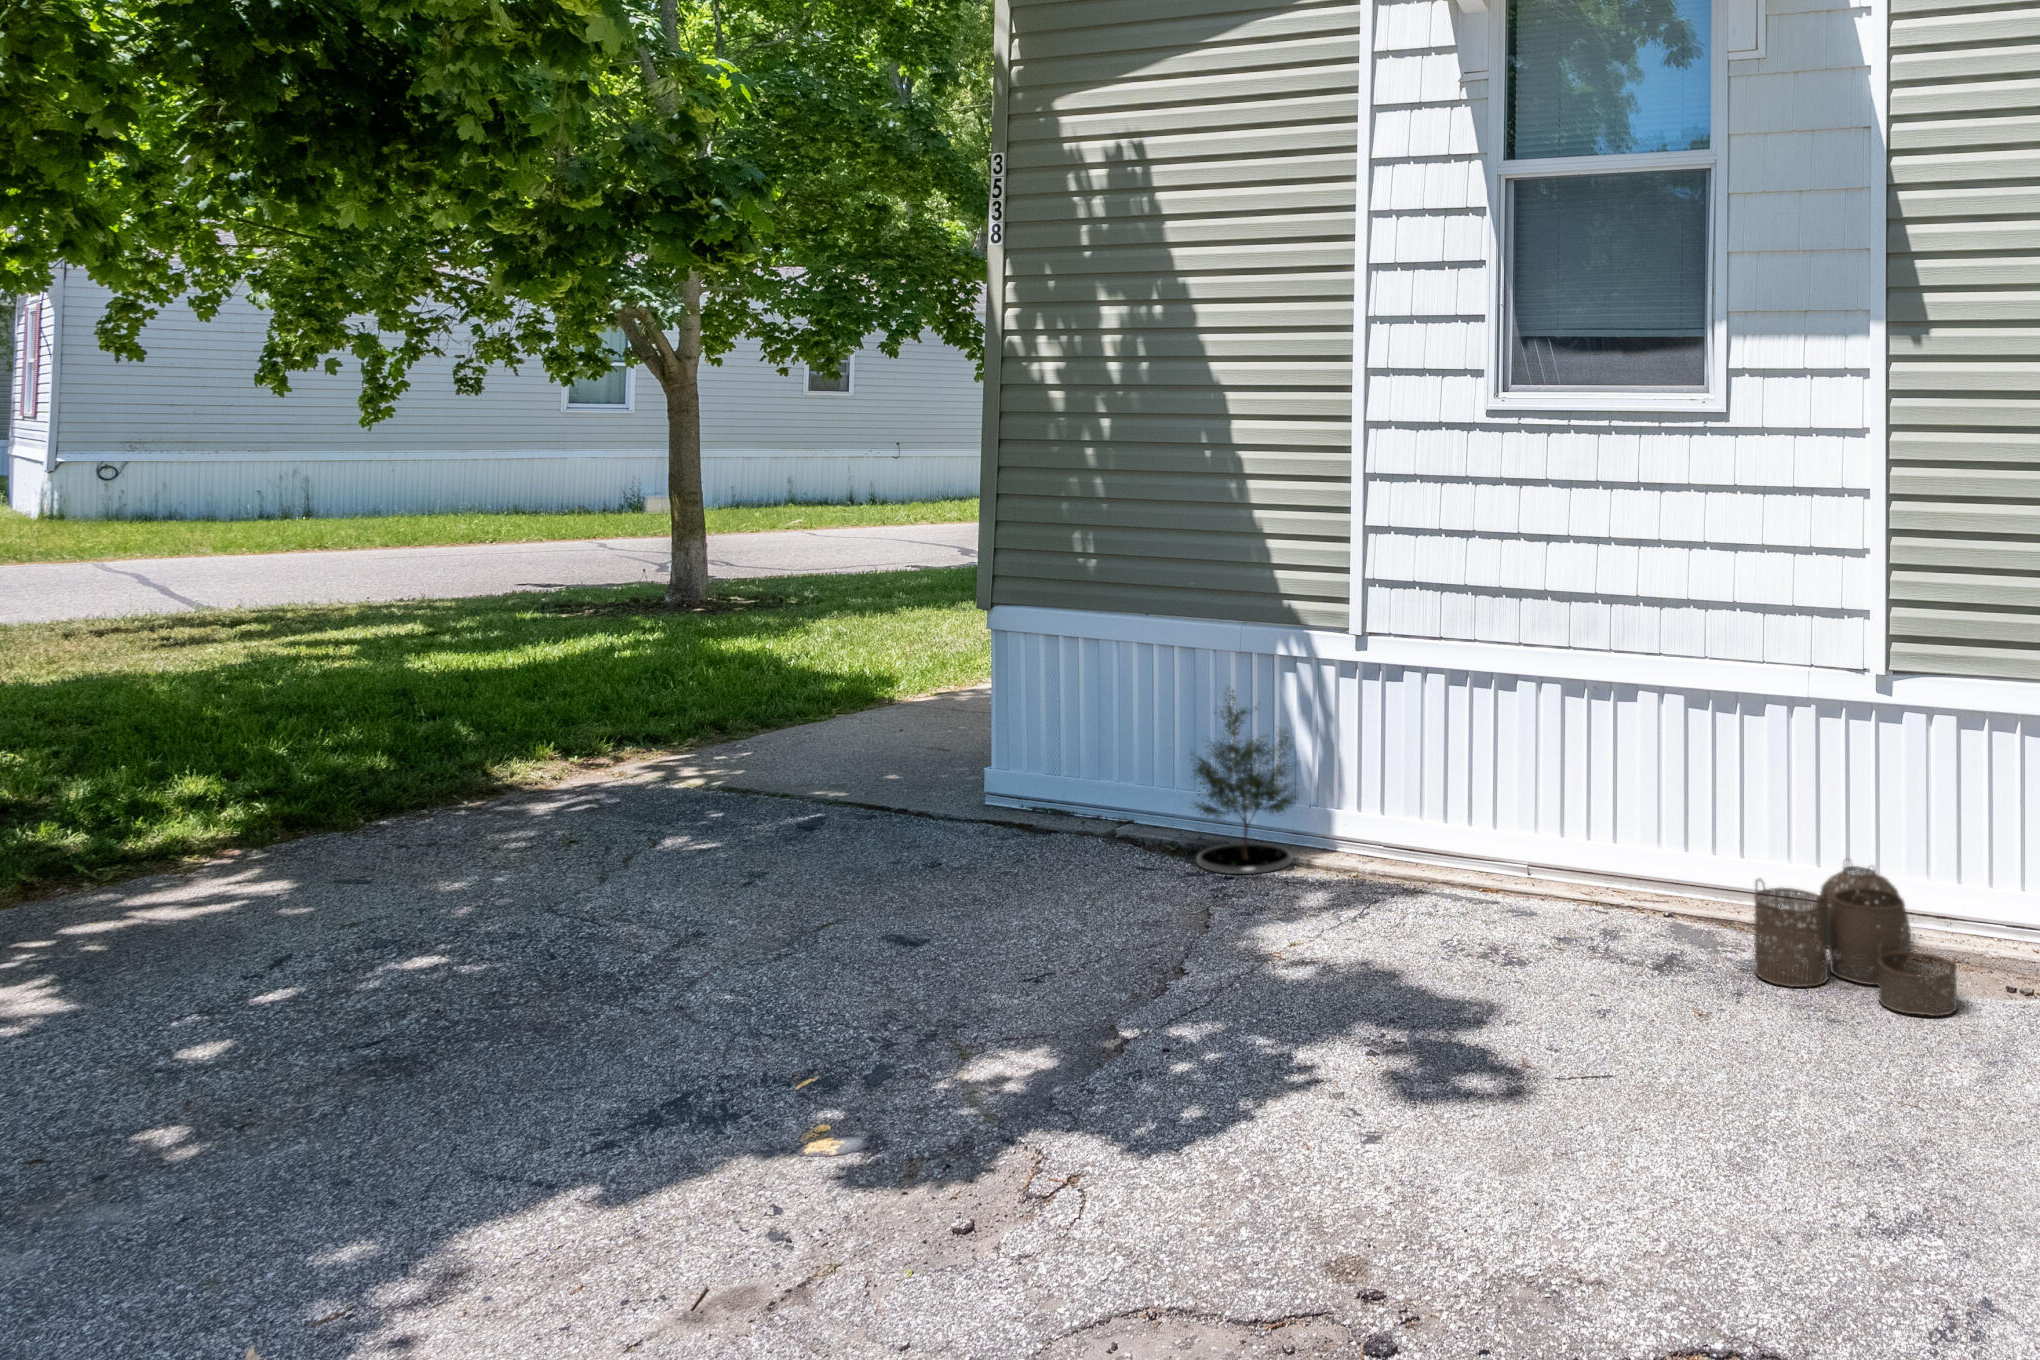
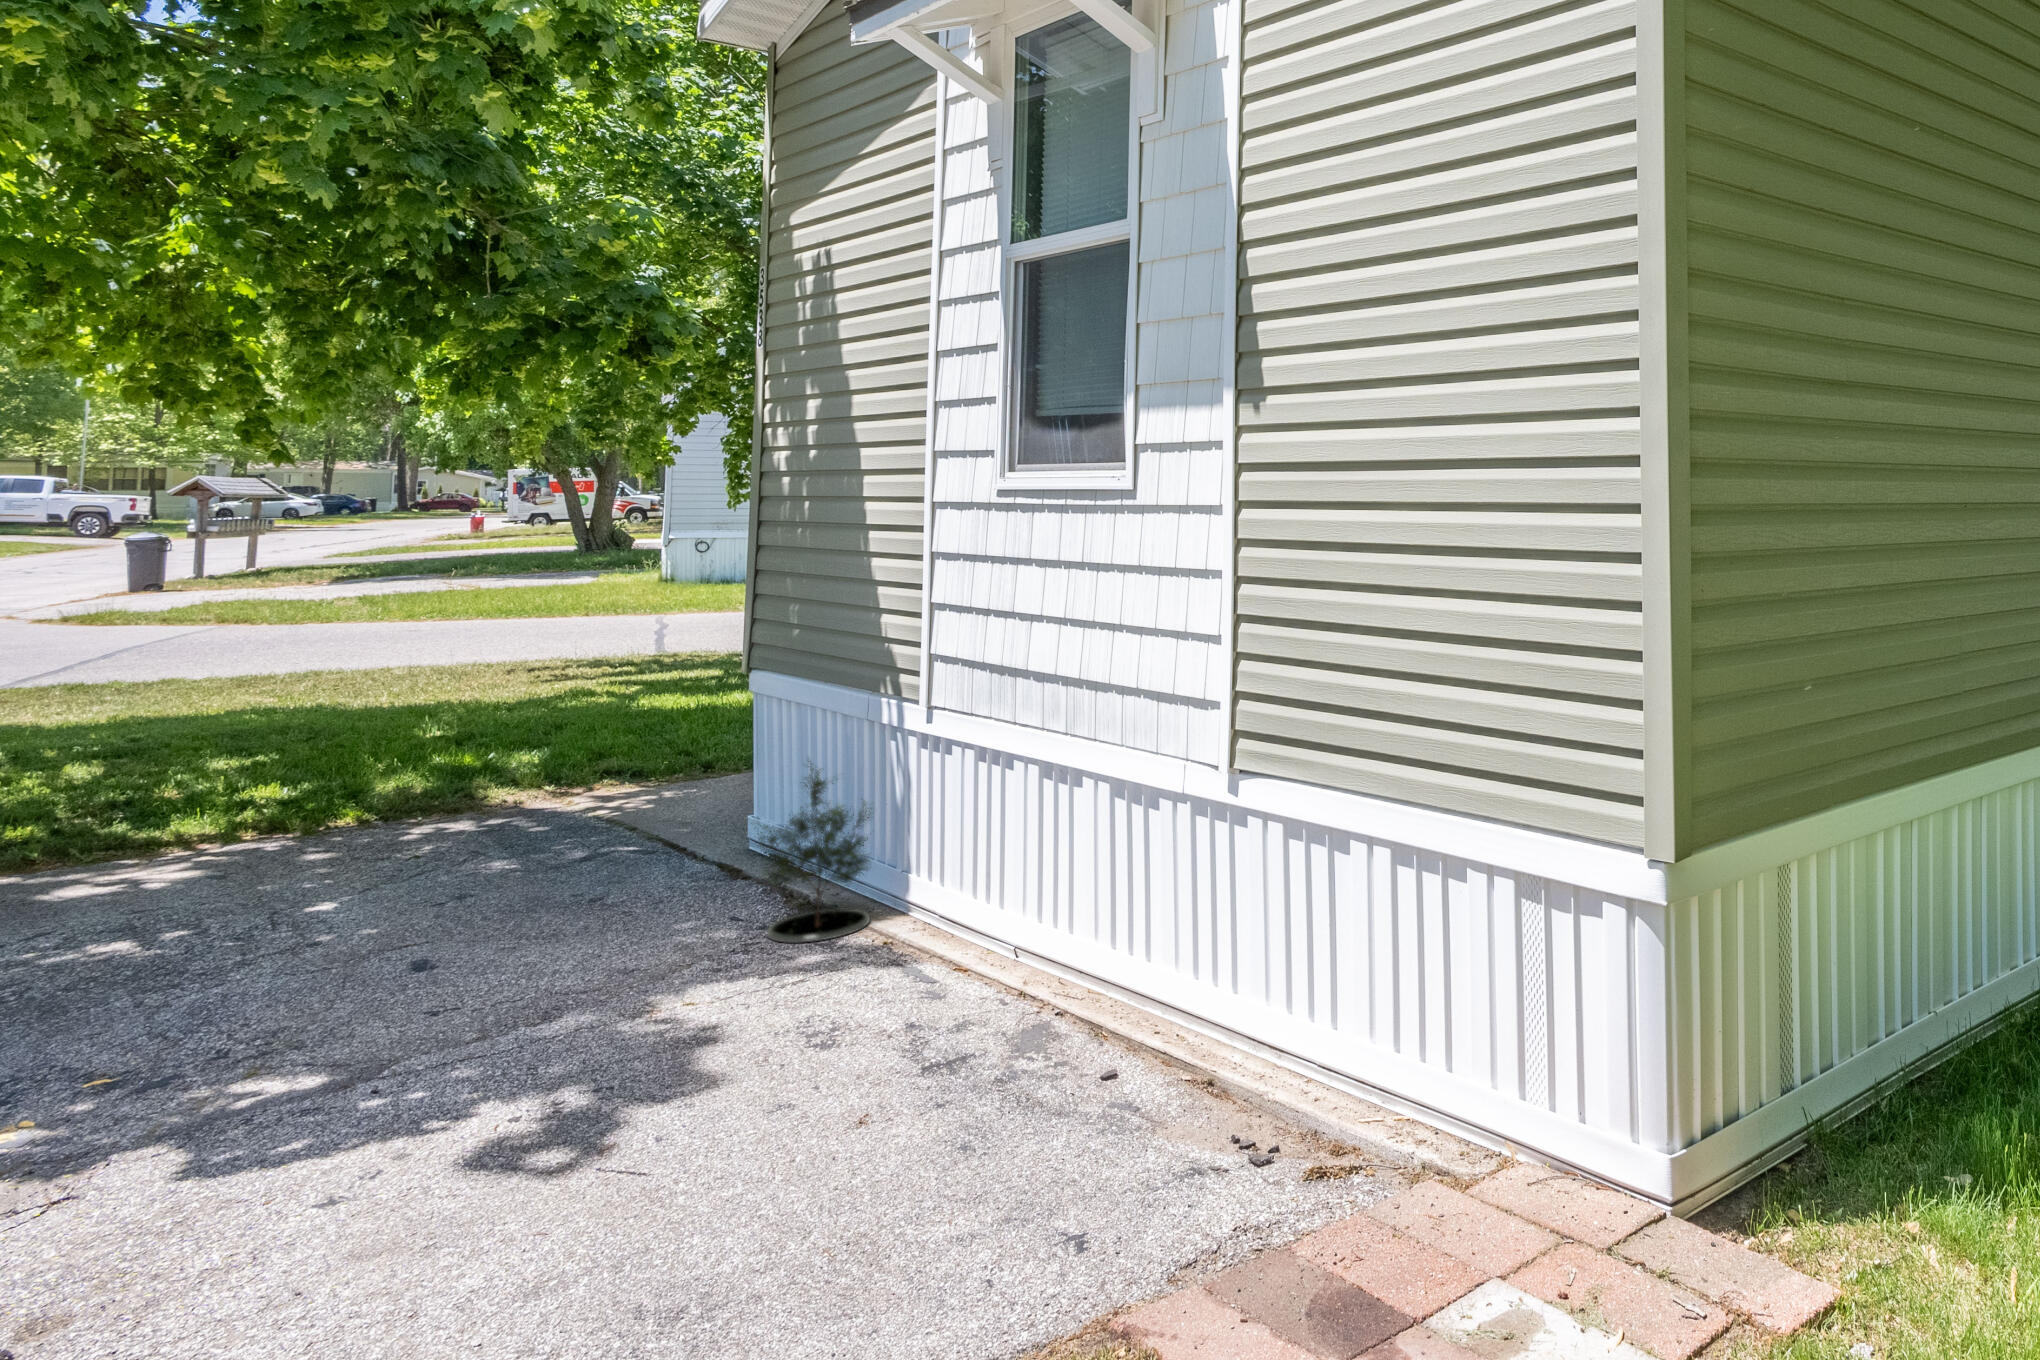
woven basket: present [1754,860,1957,1016] -> none [977,979,1219,1184]

